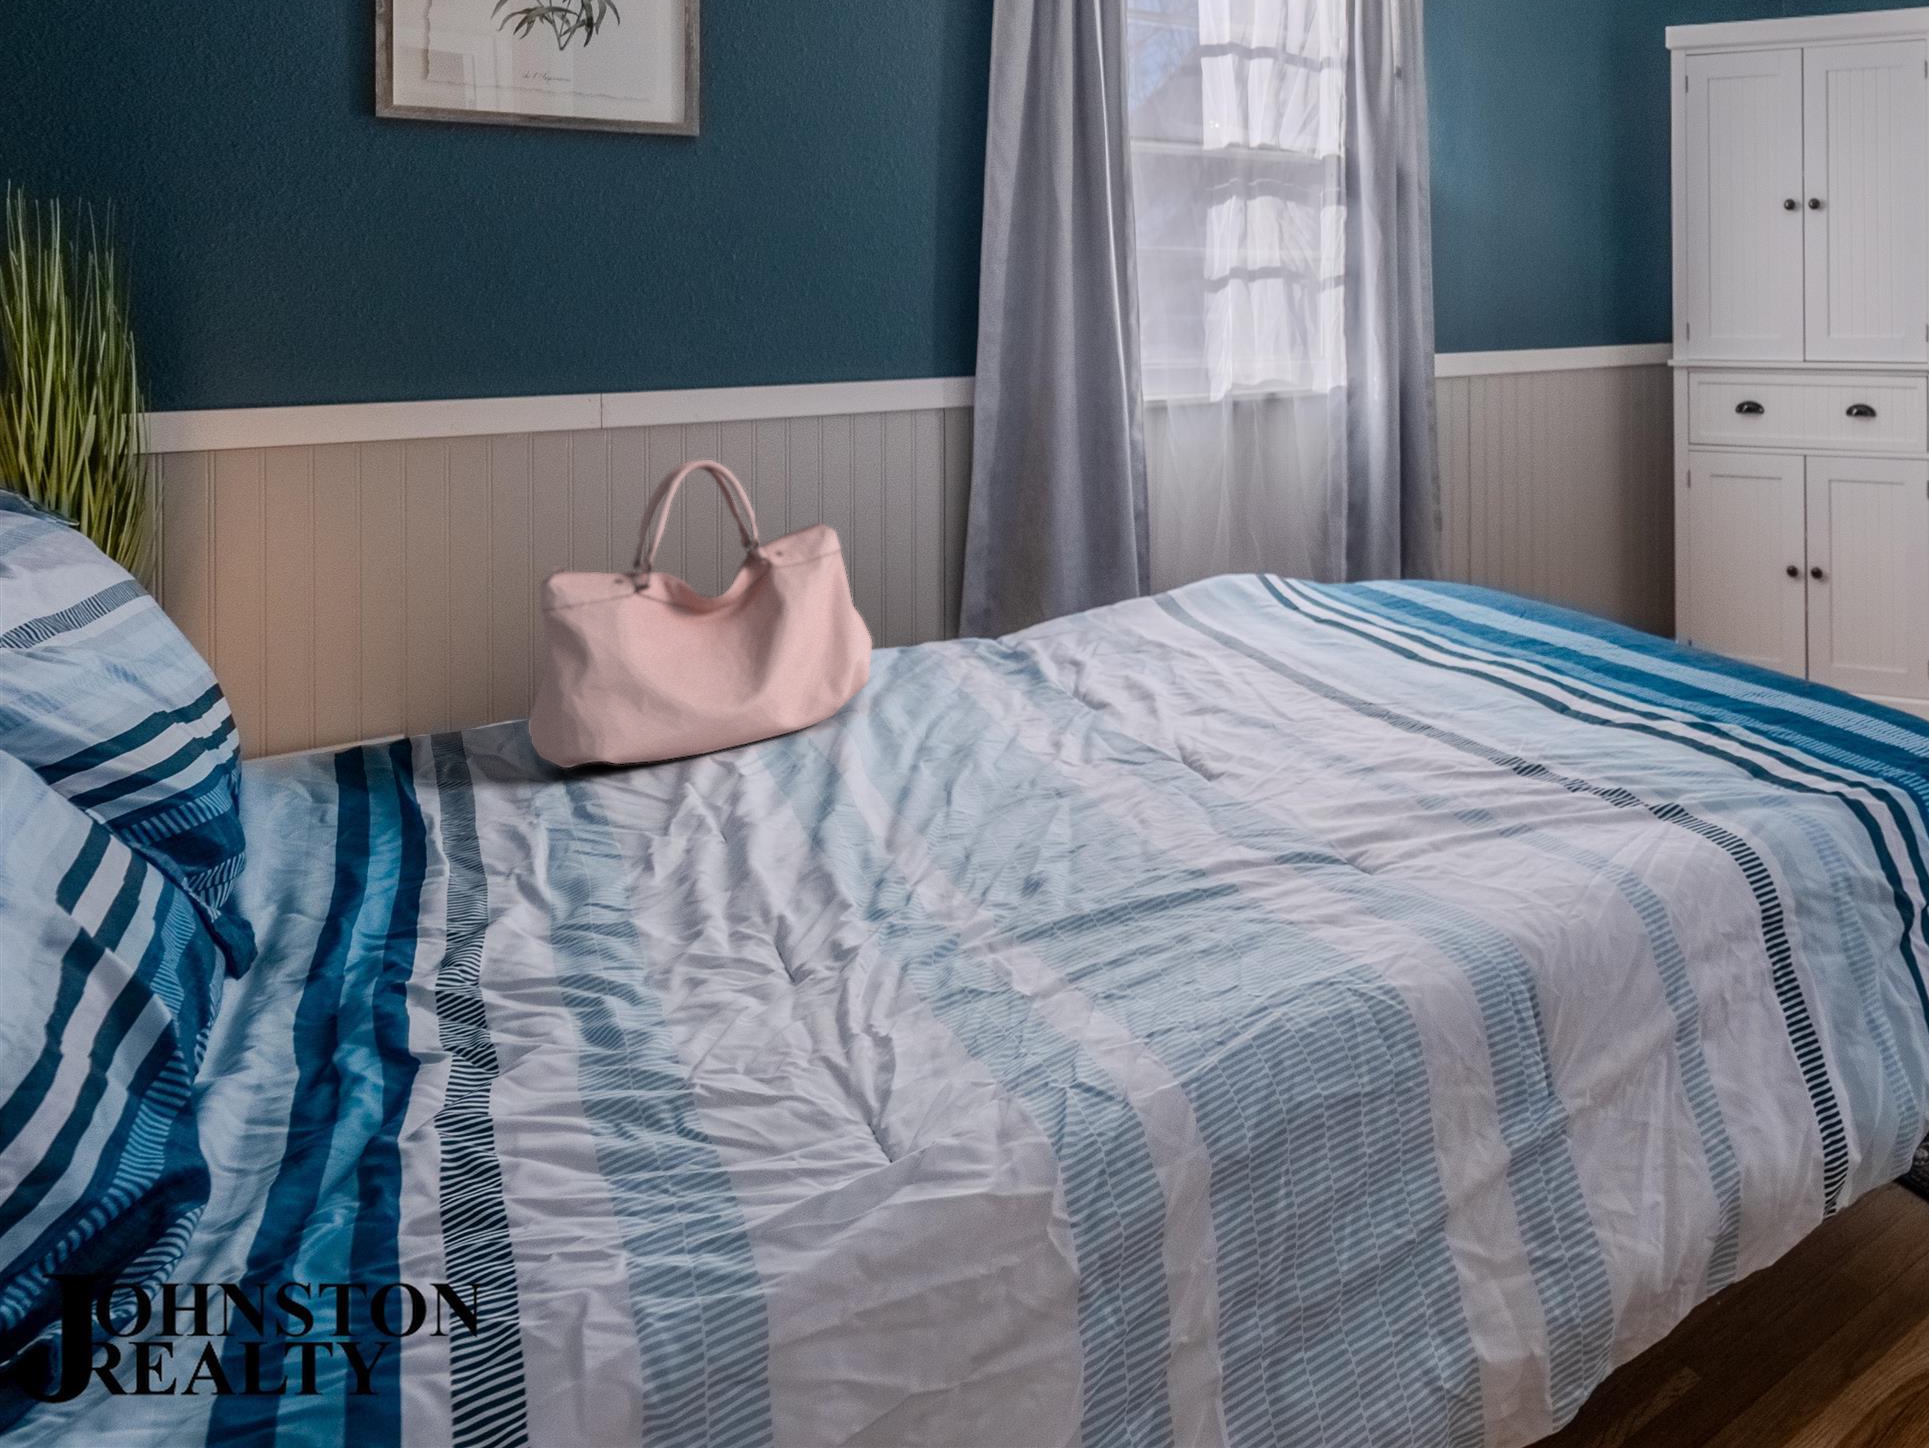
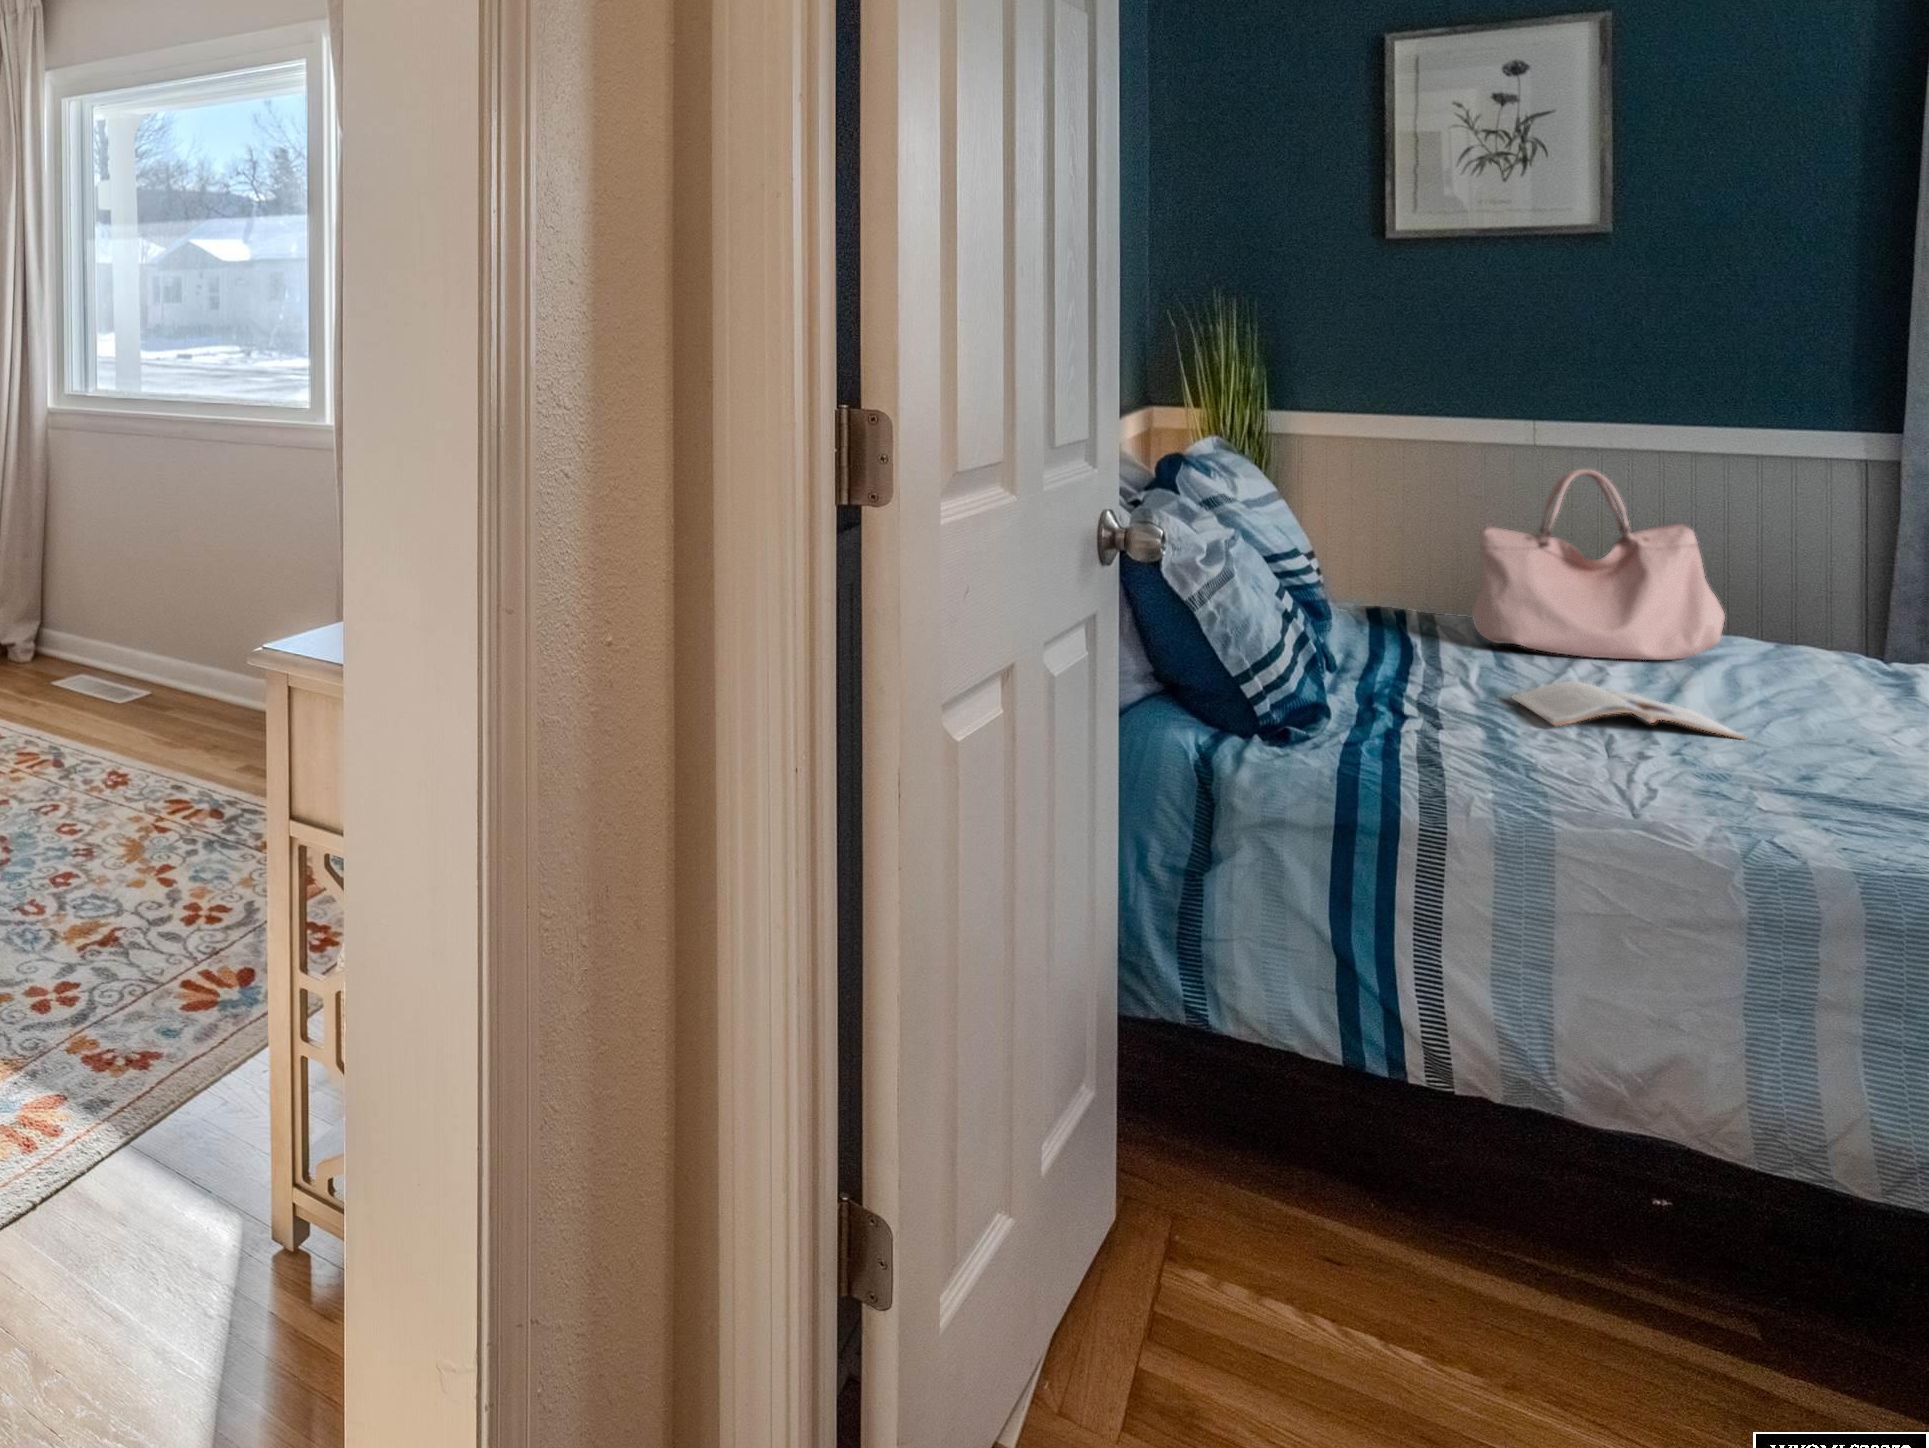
magazine: none [614,819,971,956] -> present [1511,681,1746,740]

